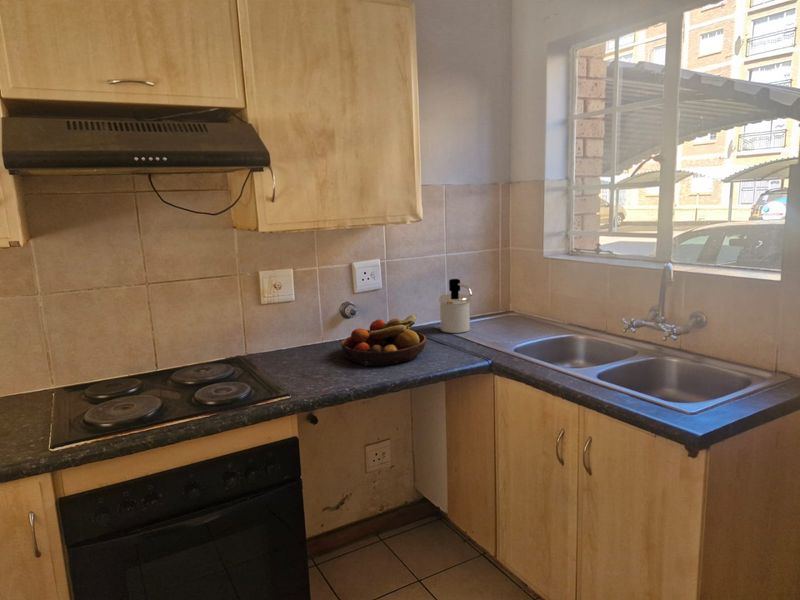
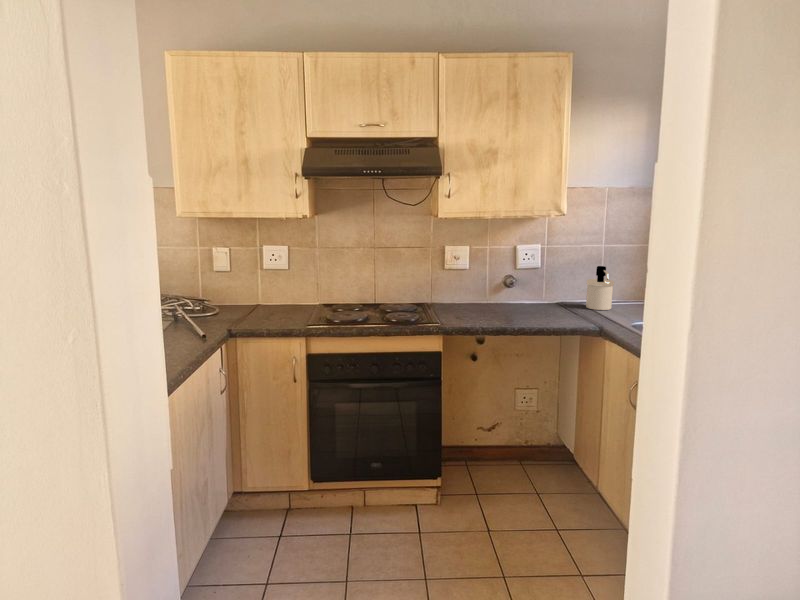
fruit bowl: present [341,315,426,366] -> none [493,289,558,319]

